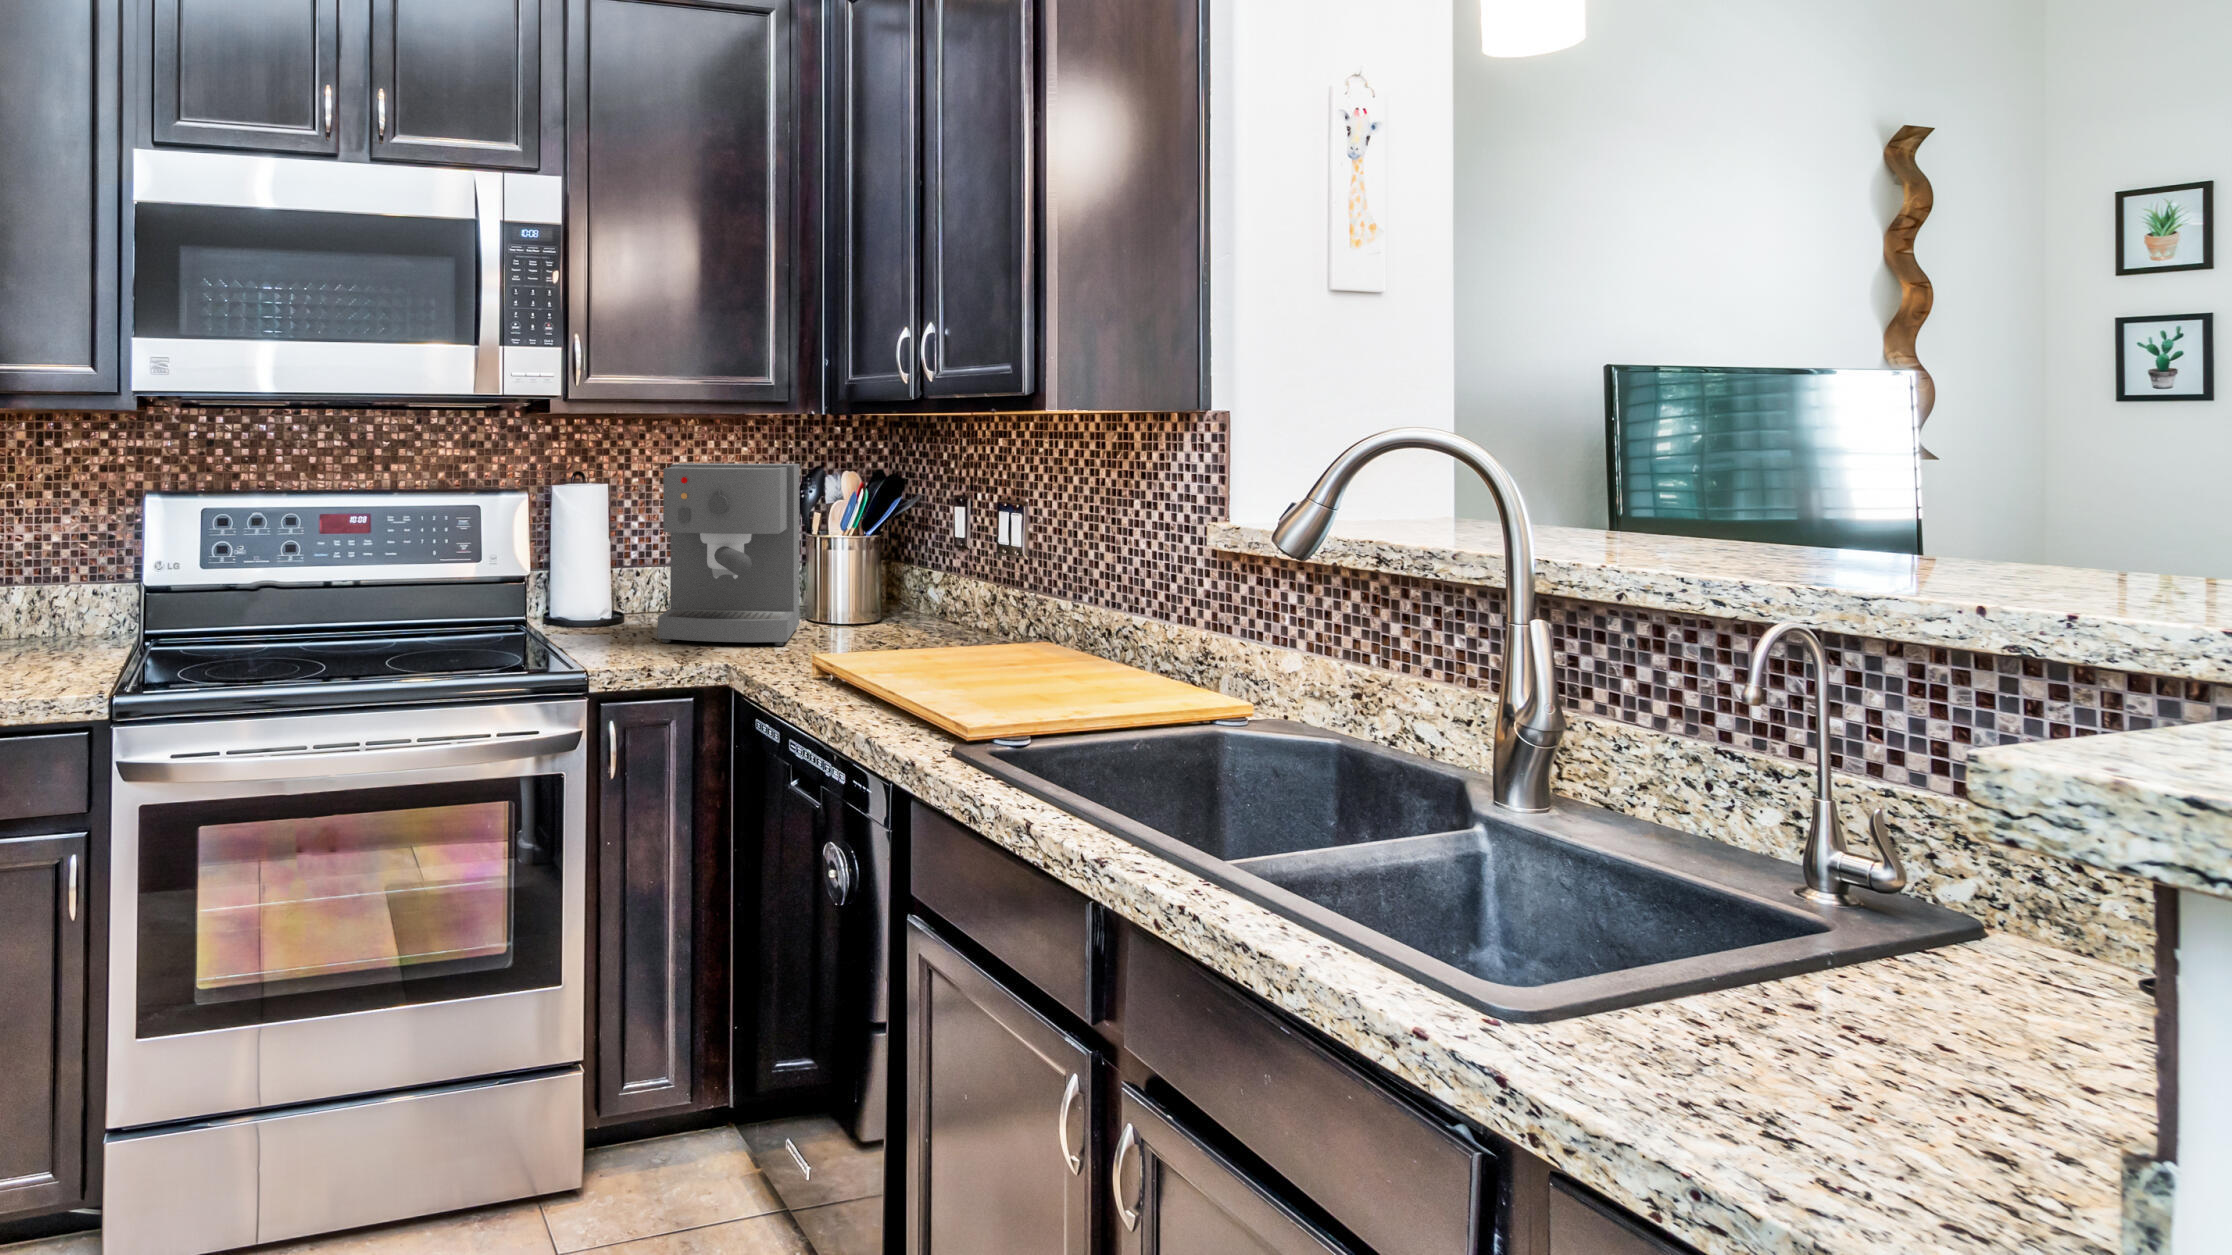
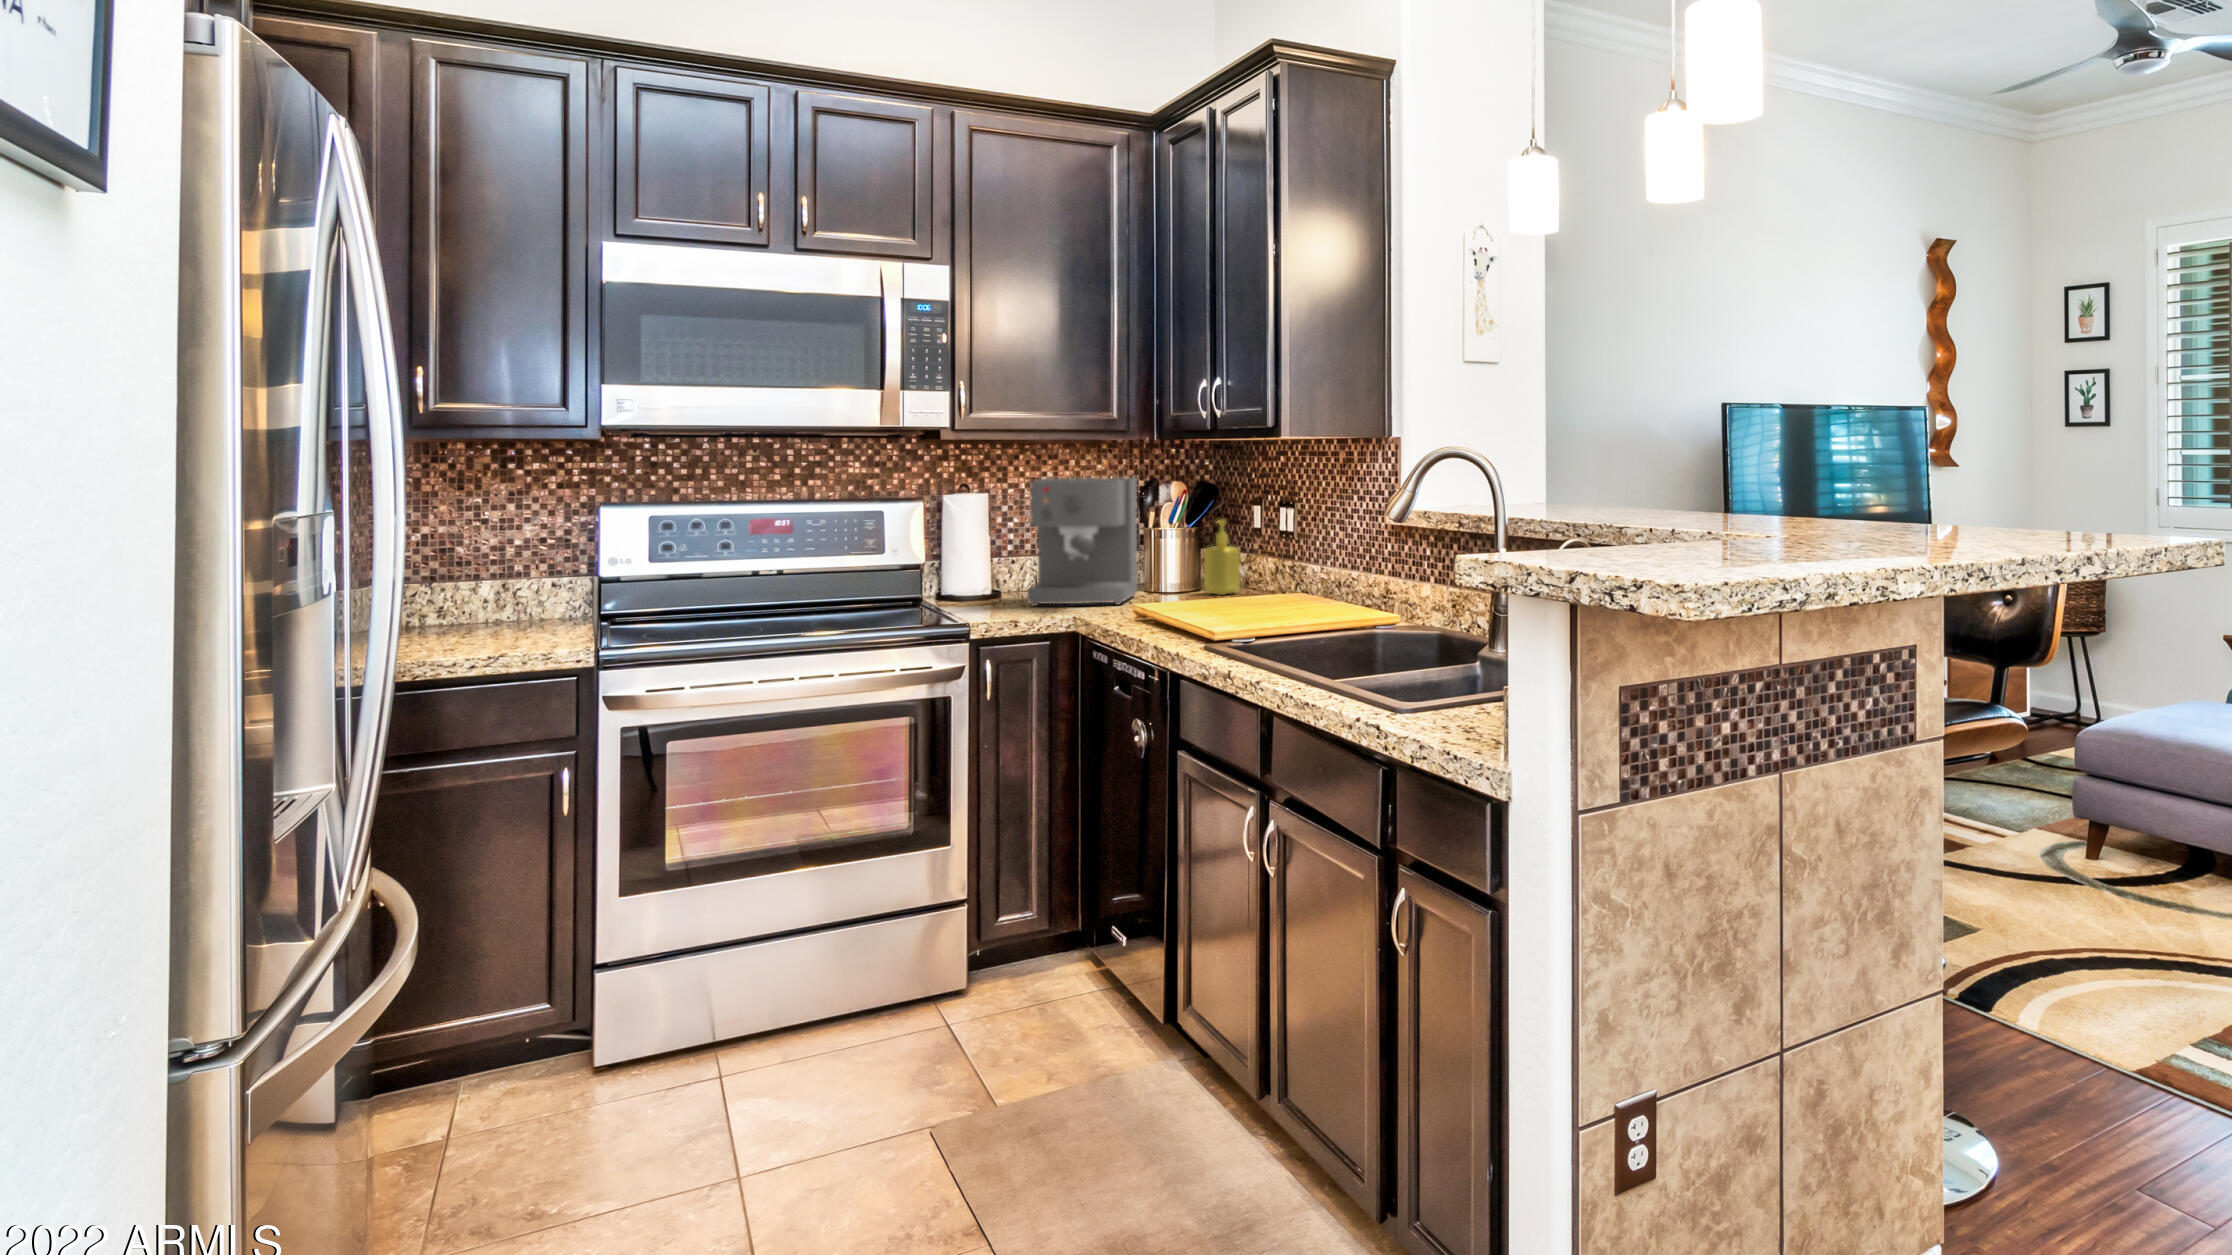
soap dispenser: none [890,524,941,632] -> present [1204,520,1240,595]

